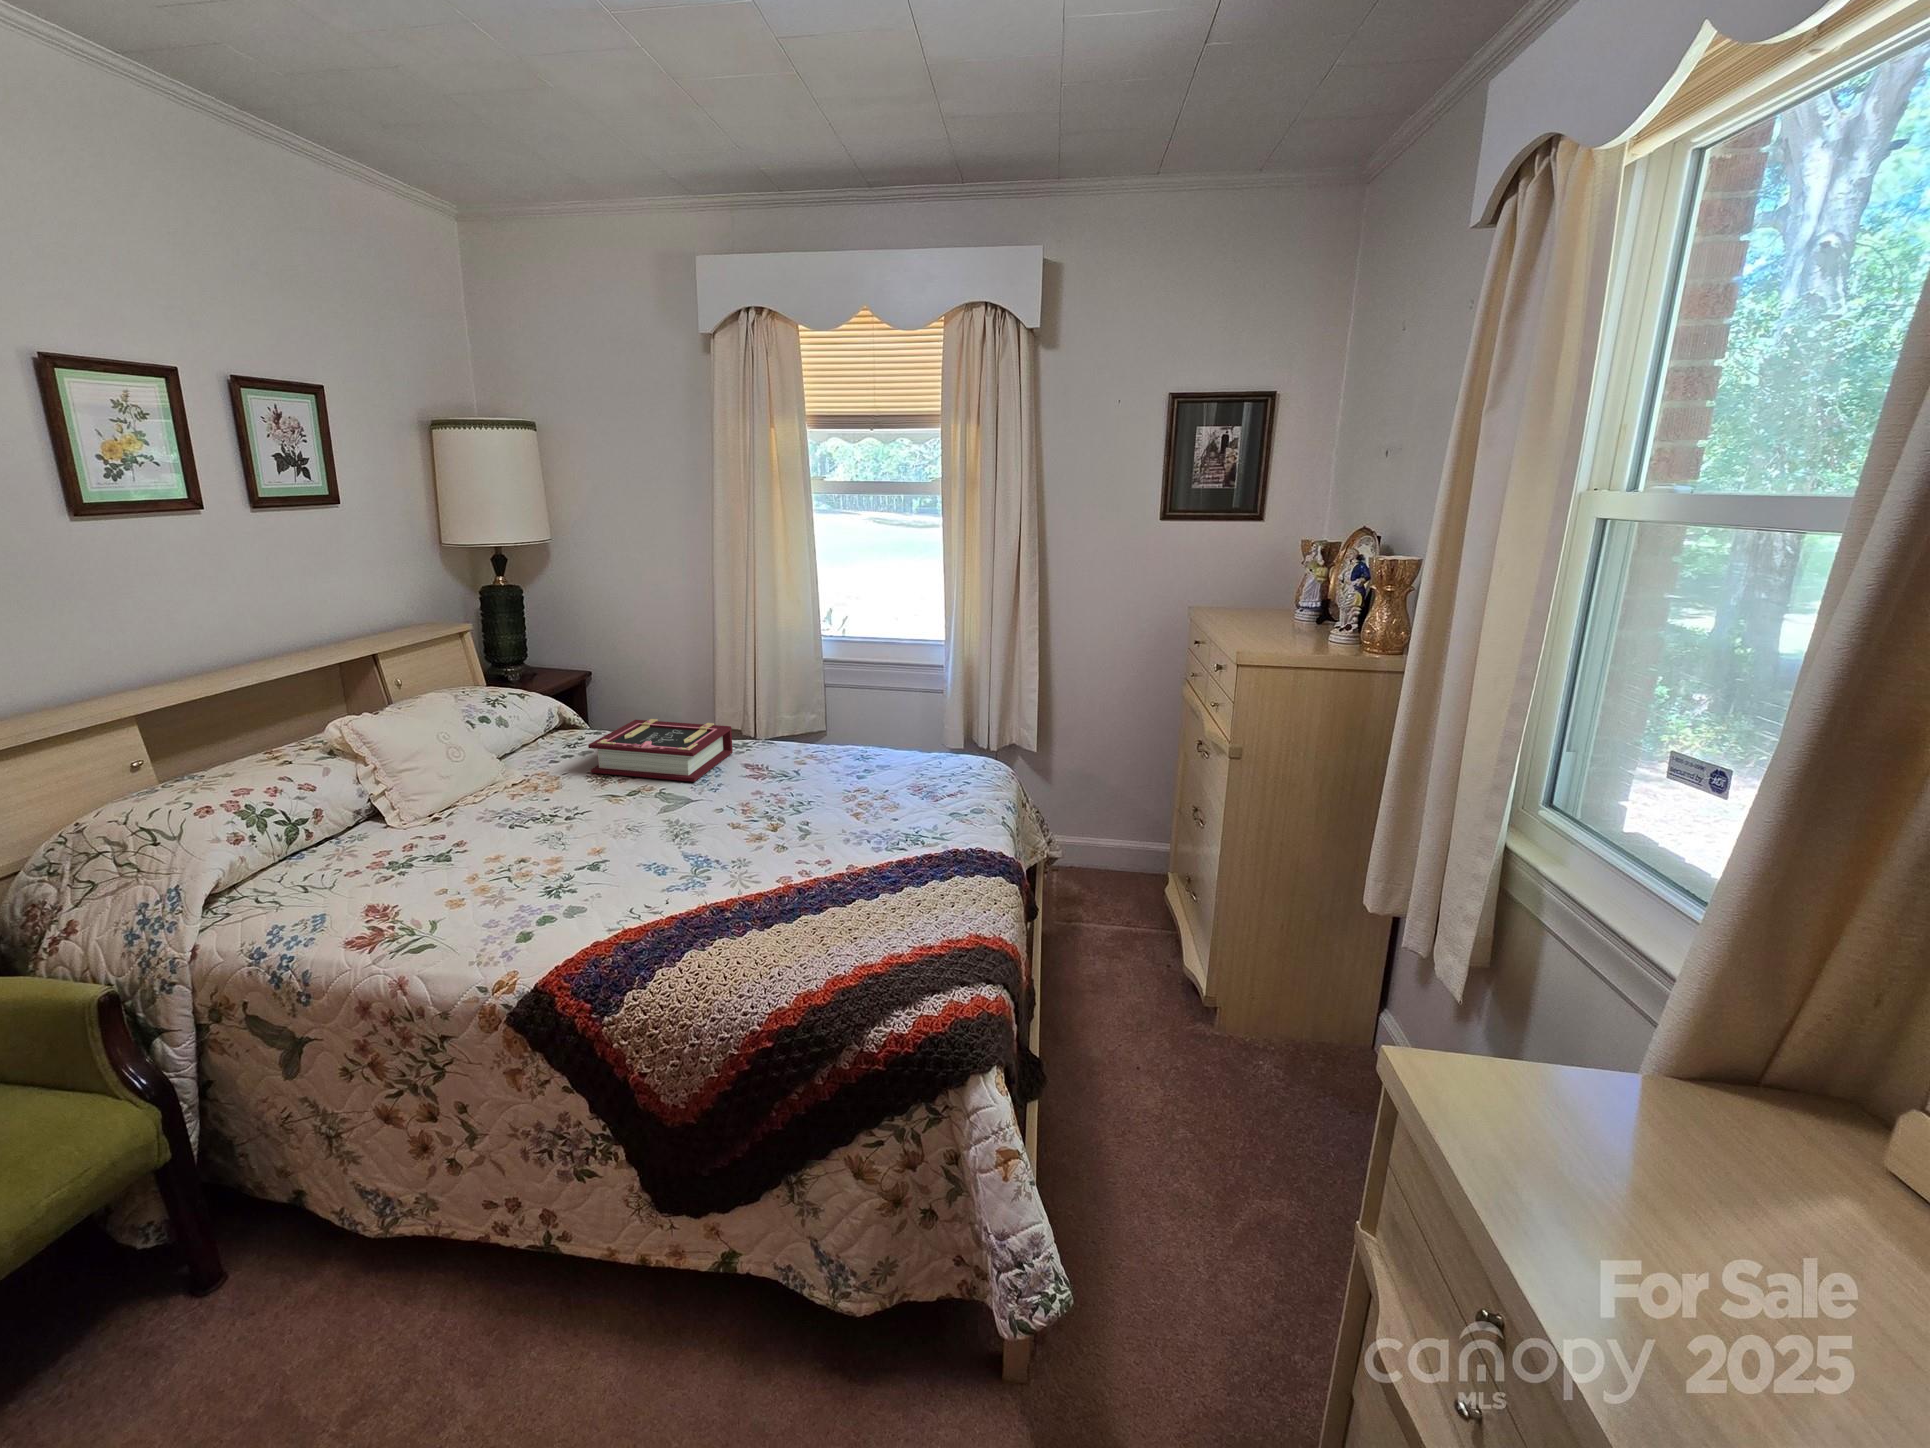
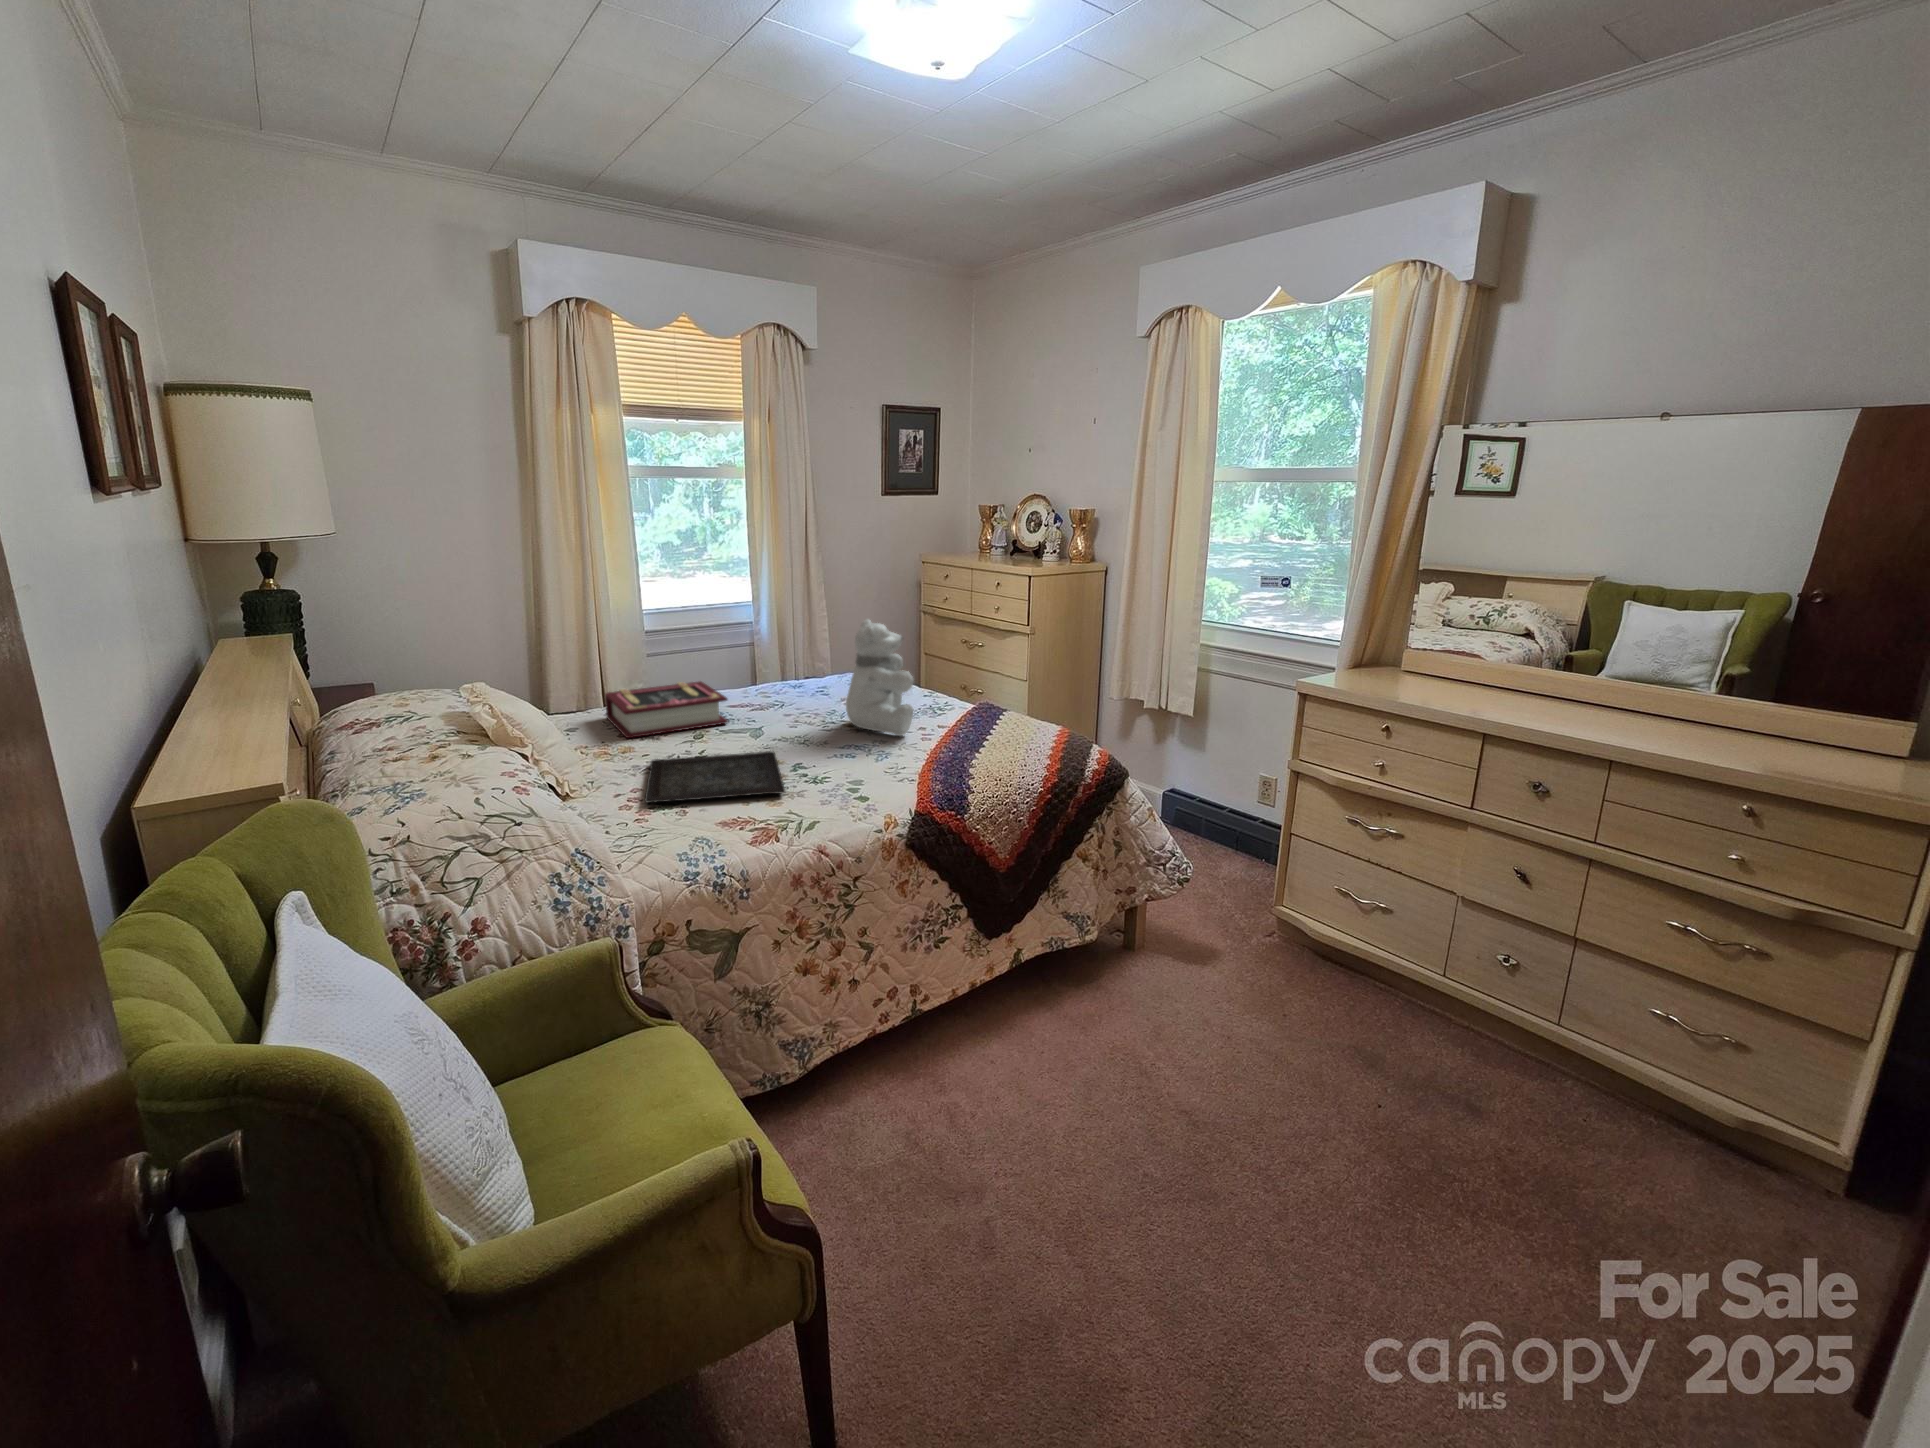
teddy bear: none [762,691,872,860] -> present [846,620,913,736]
tray: none [411,804,622,890] -> present [645,751,785,803]

